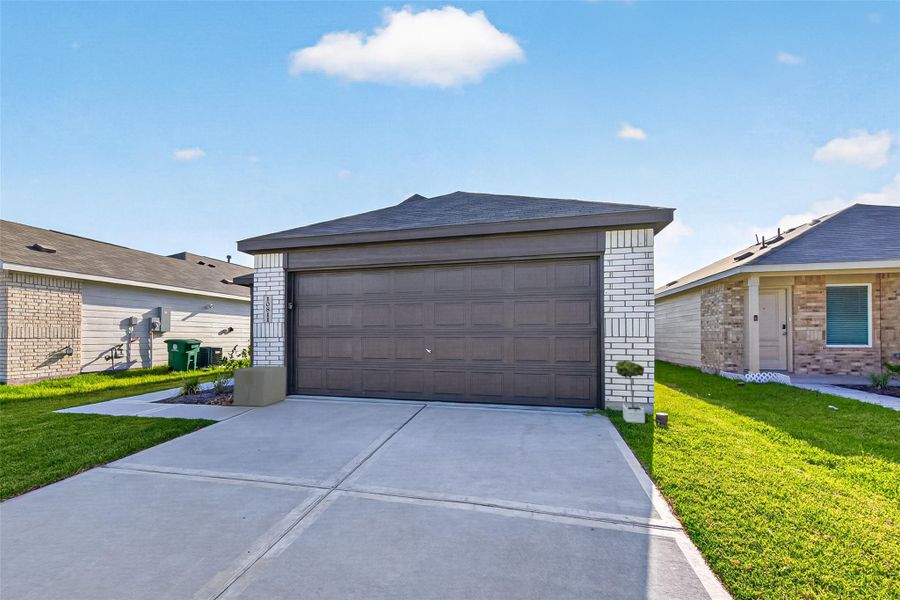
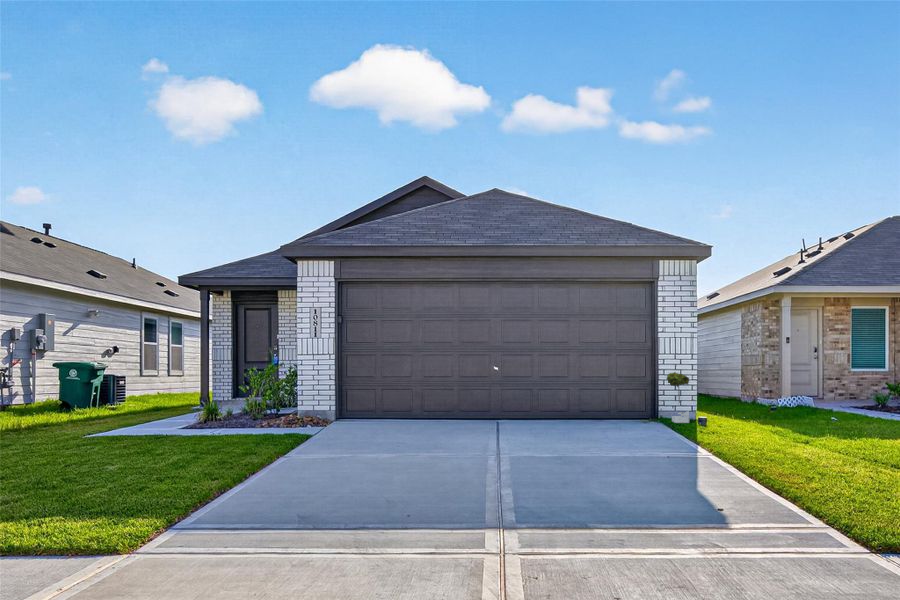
cardboard box: present [233,366,286,407] -> none [301,384,342,422]

